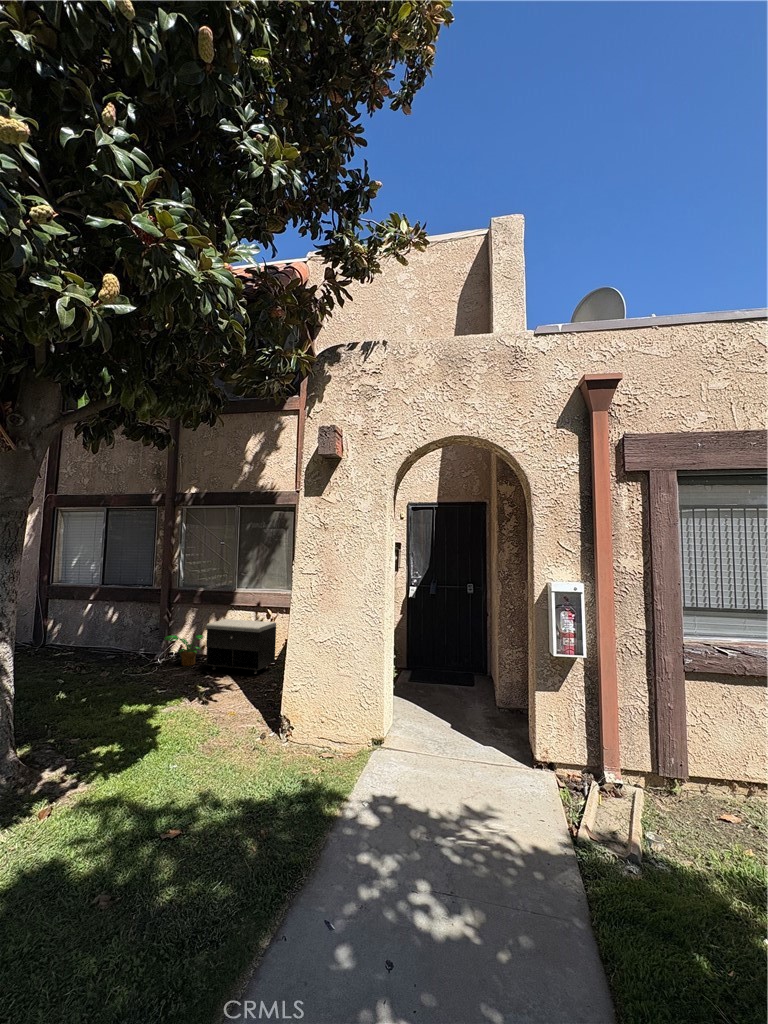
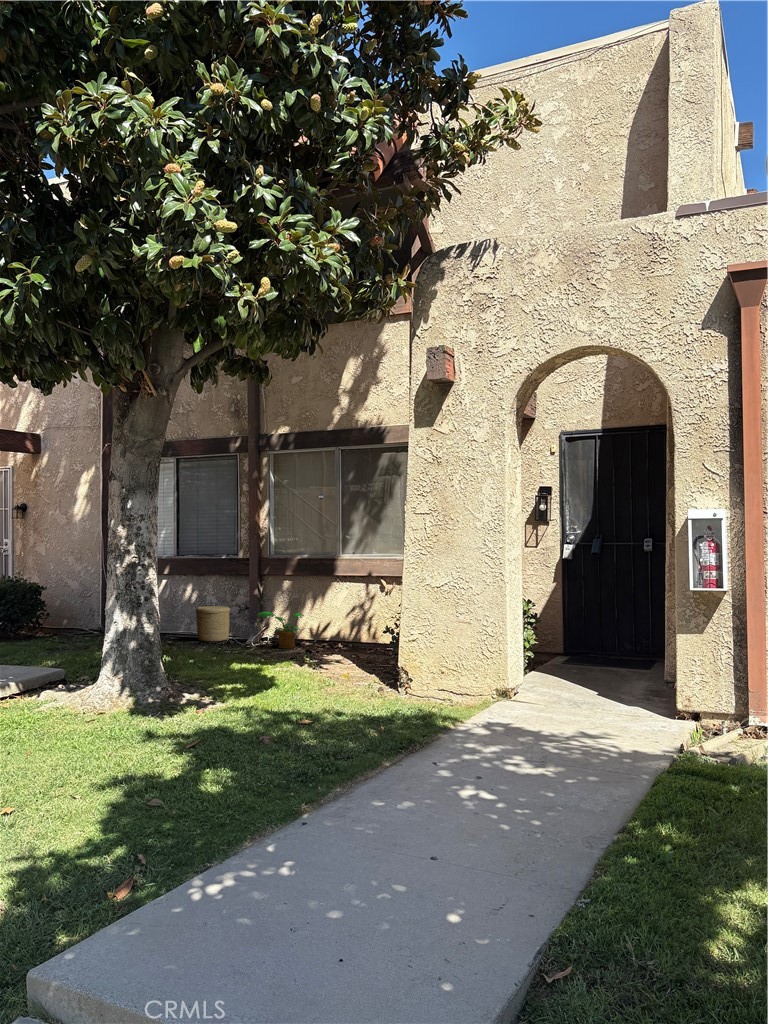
storage bench: present [205,619,276,674] -> none [306,592,392,656]
woven basket: none [113,627,143,658] -> present [196,606,230,641]

